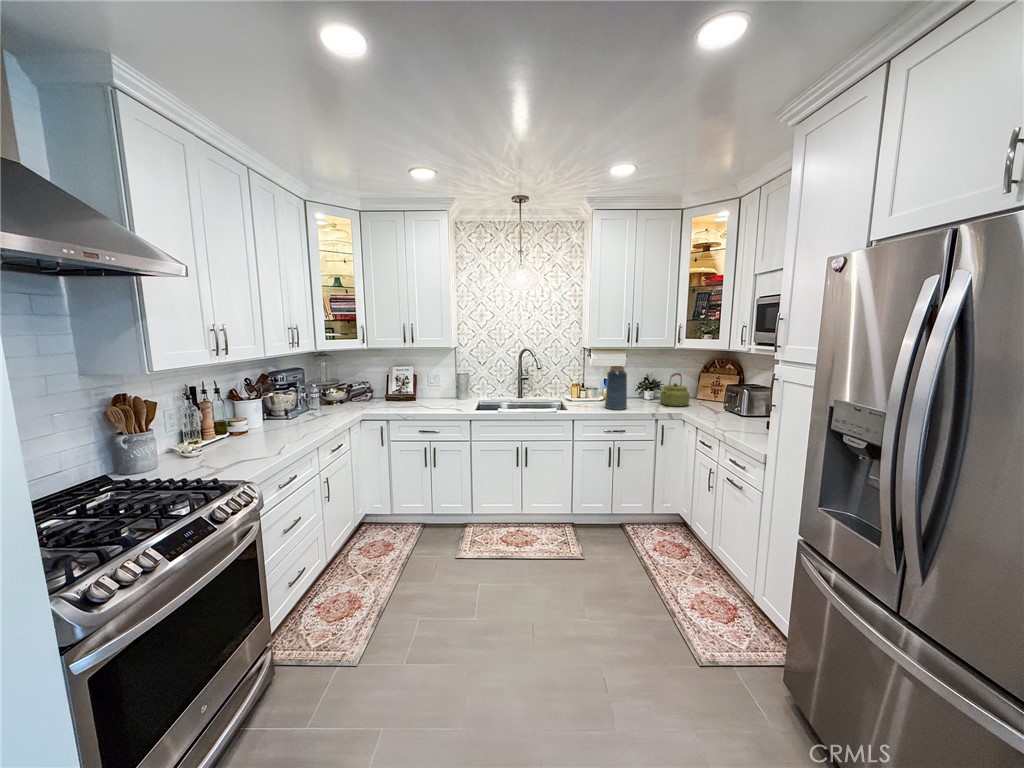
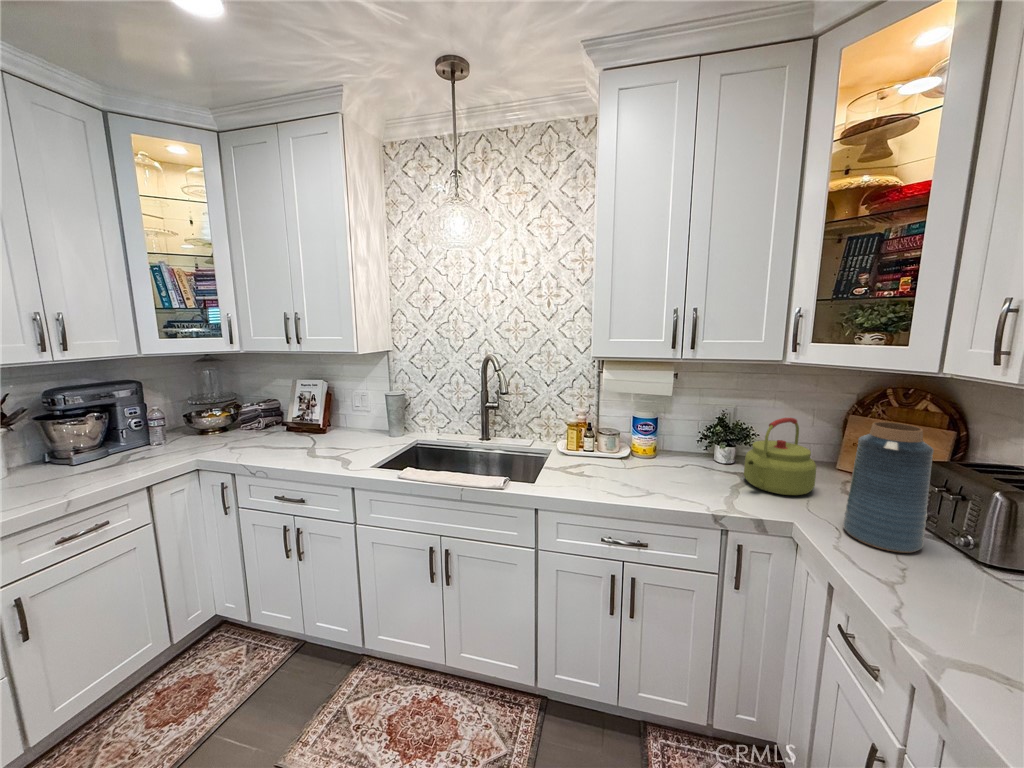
vase: present [605,366,627,410] -> present [843,422,934,553]

